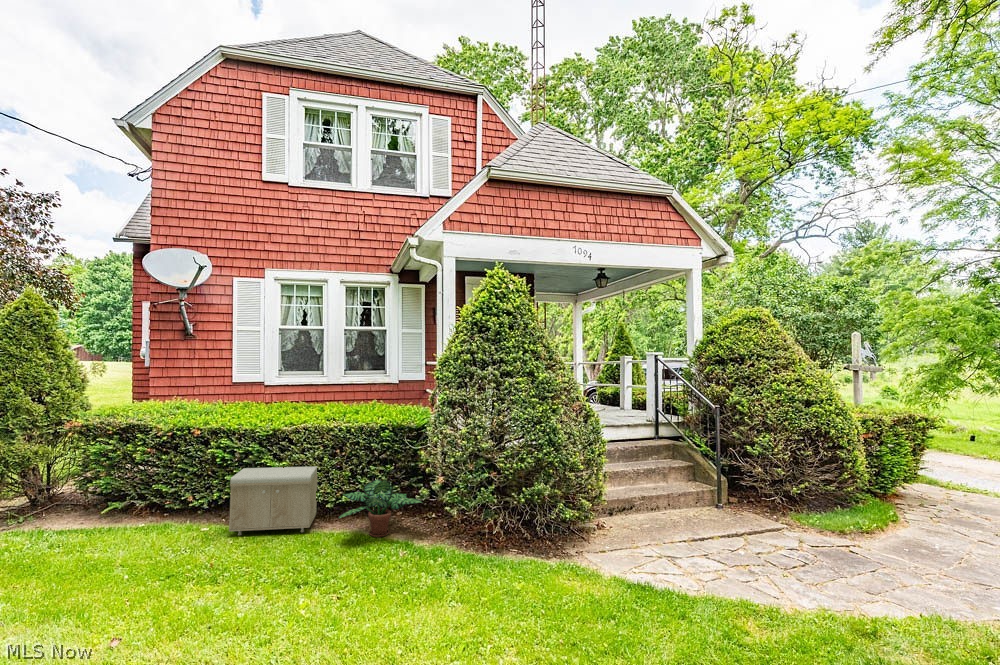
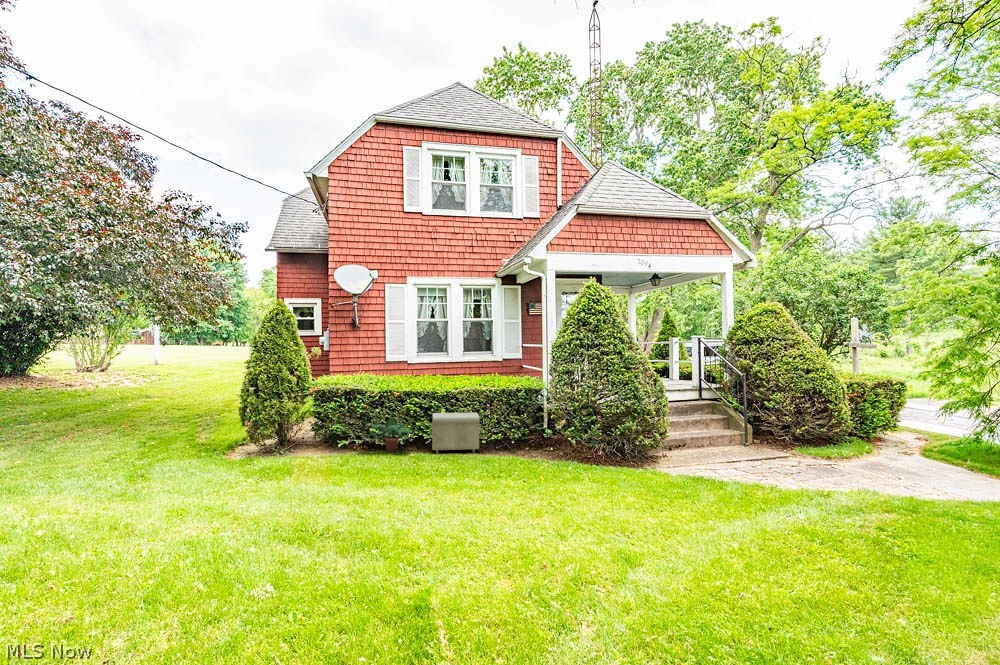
potted plant: present [338,479,422,537] -> present [364,417,414,453]

